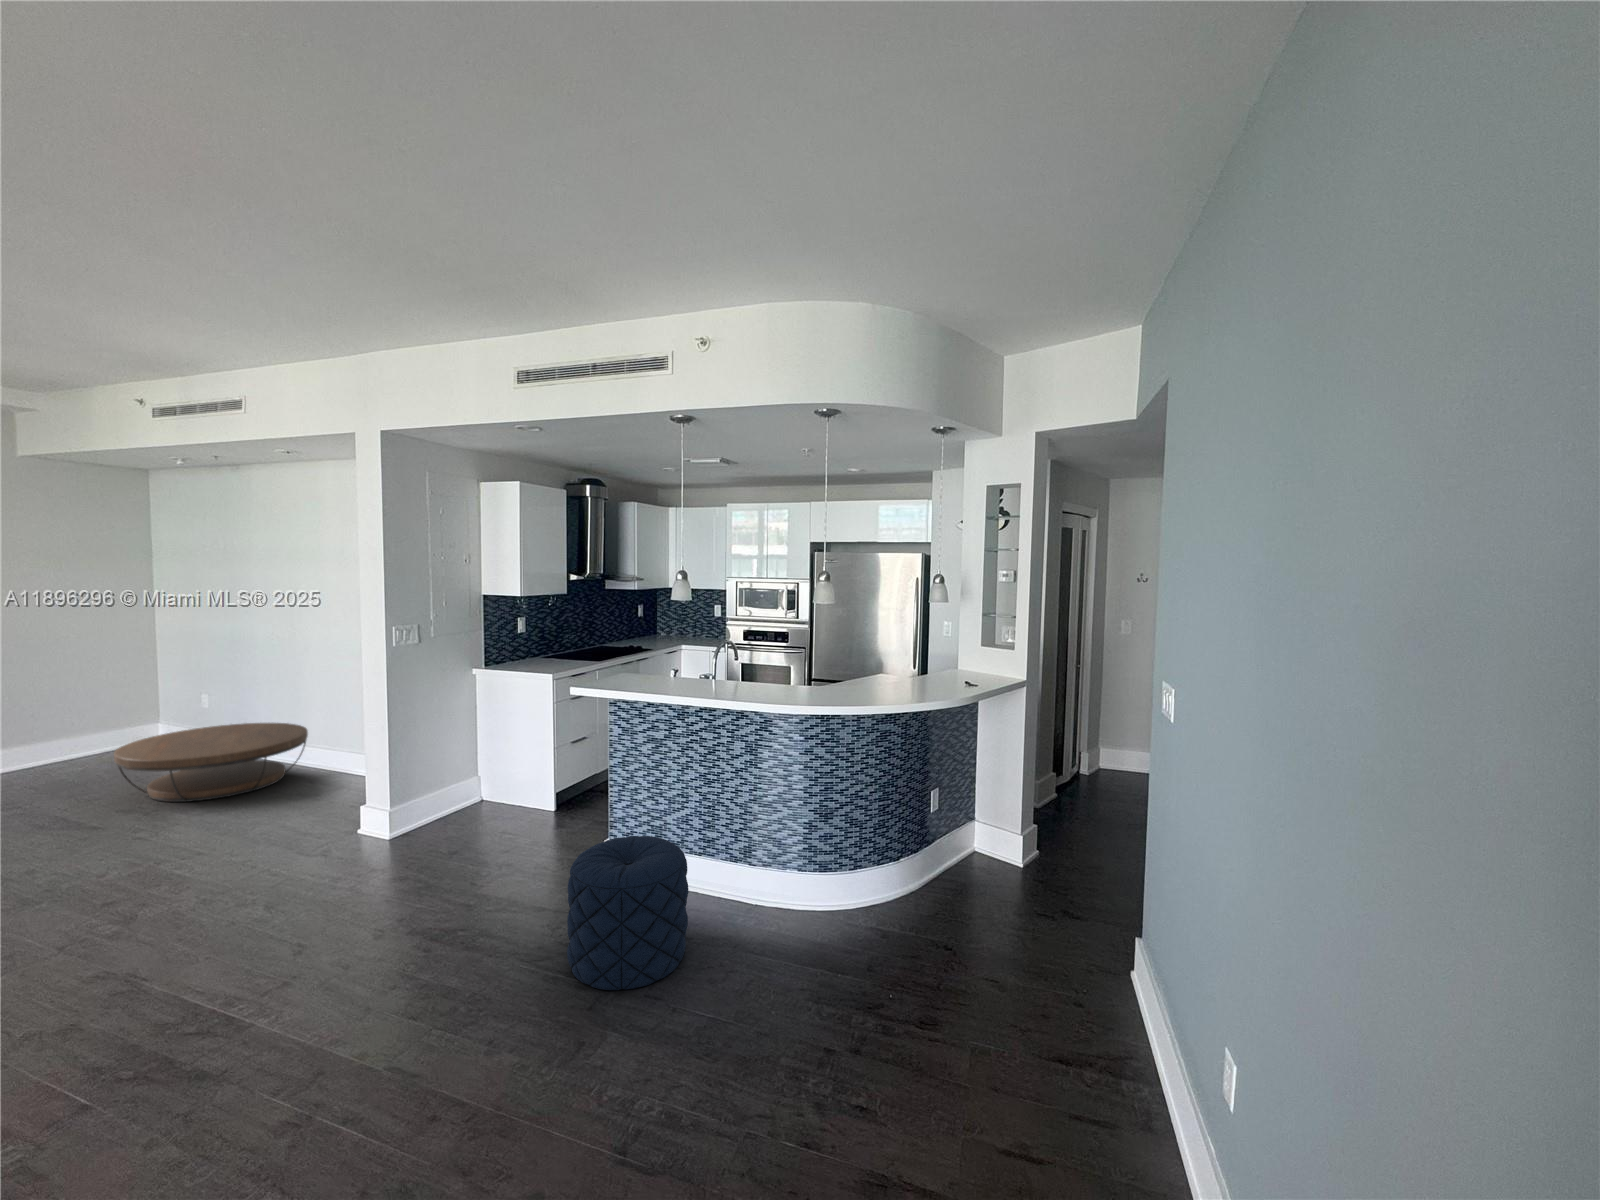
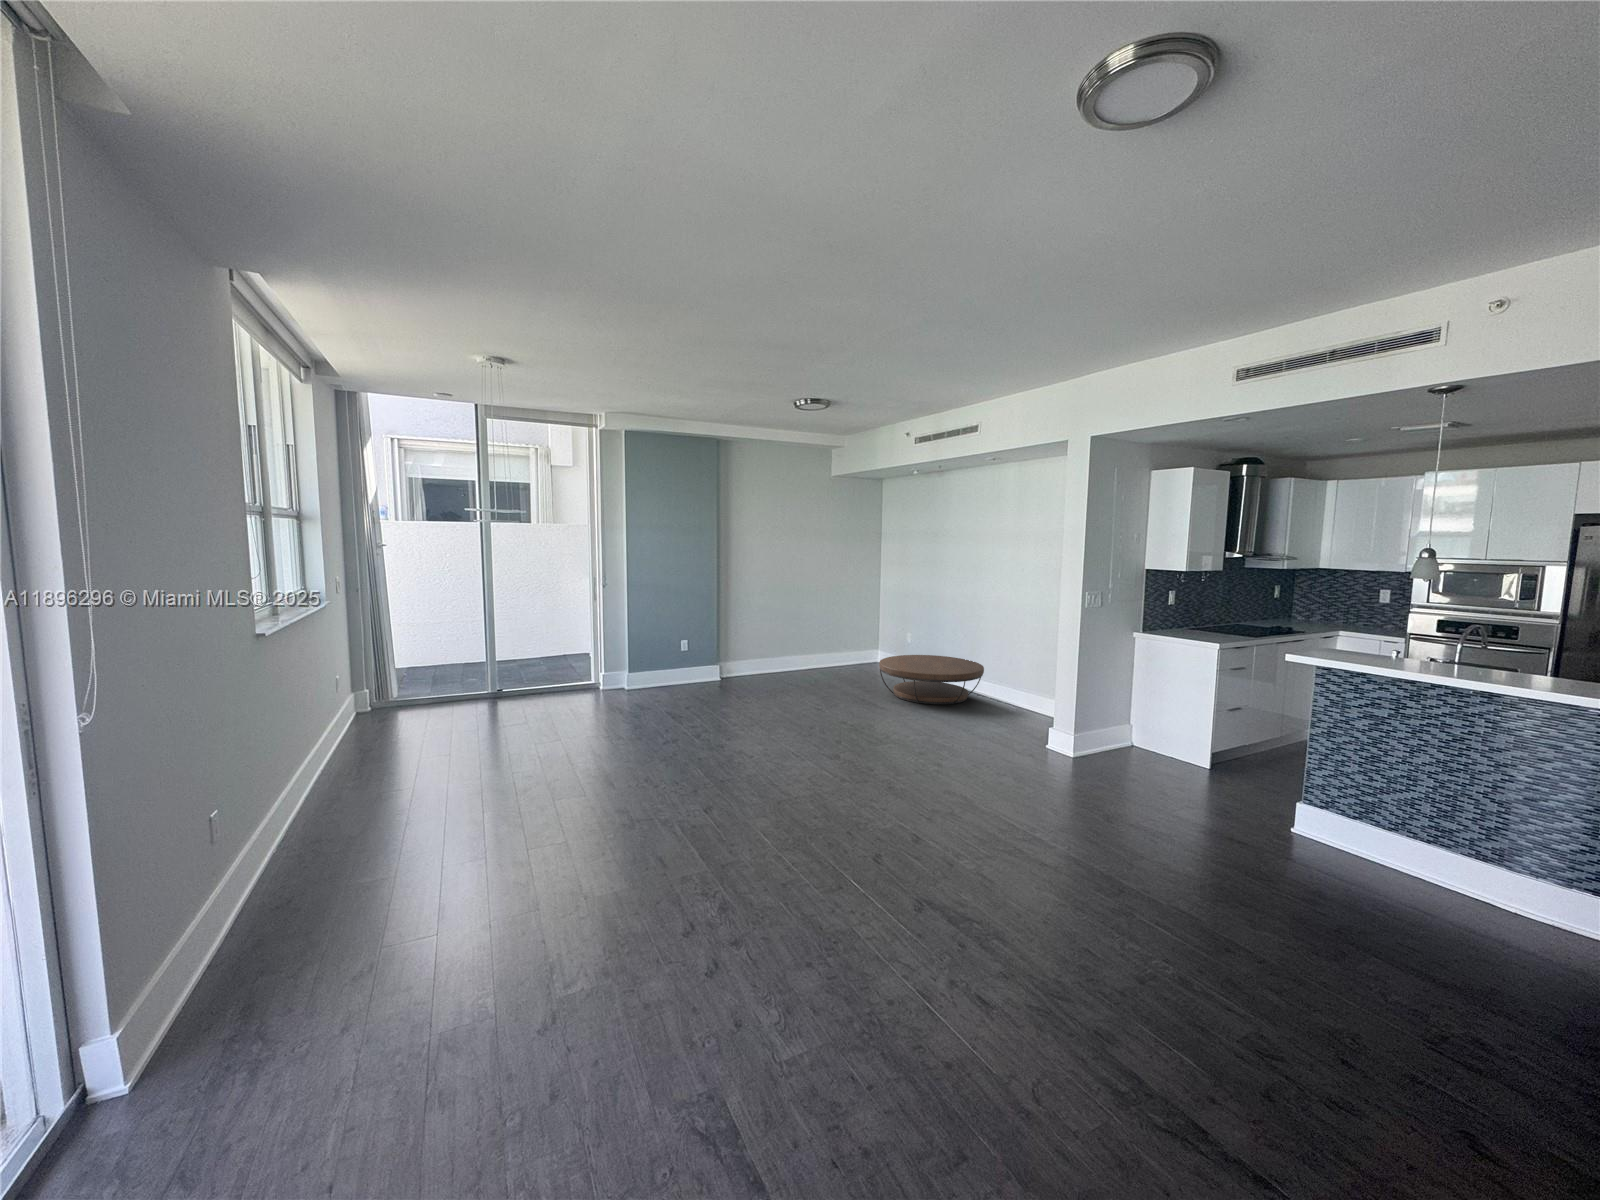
pouf: present [567,836,688,990] -> none [1302,798,1452,938]

